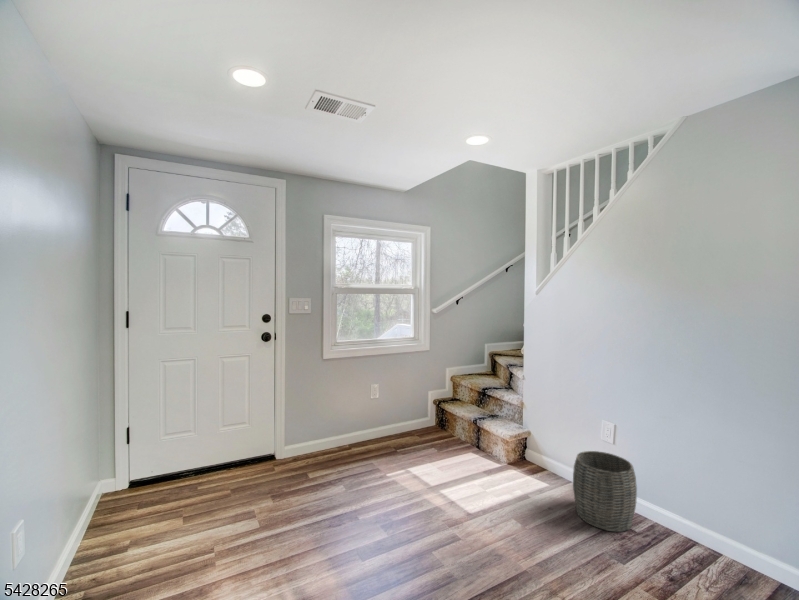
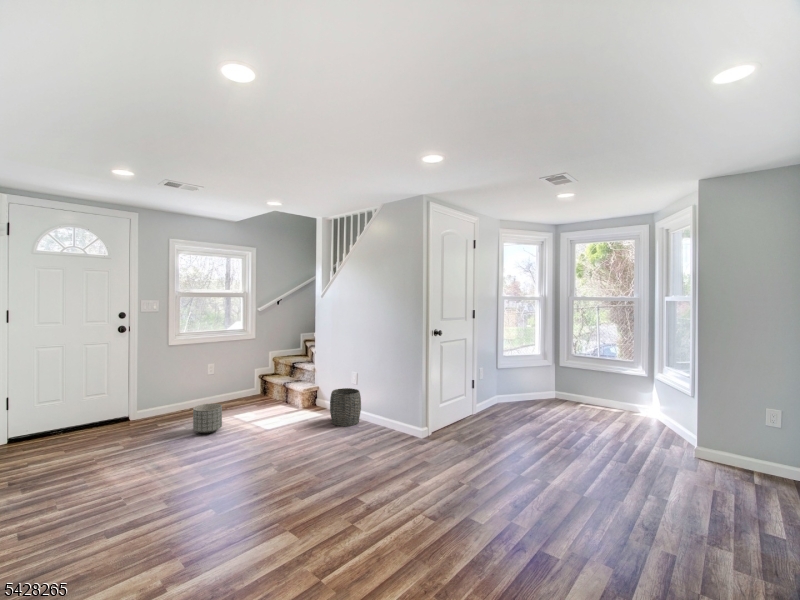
planter: none [355,457,396,510] -> present [193,403,222,434]

